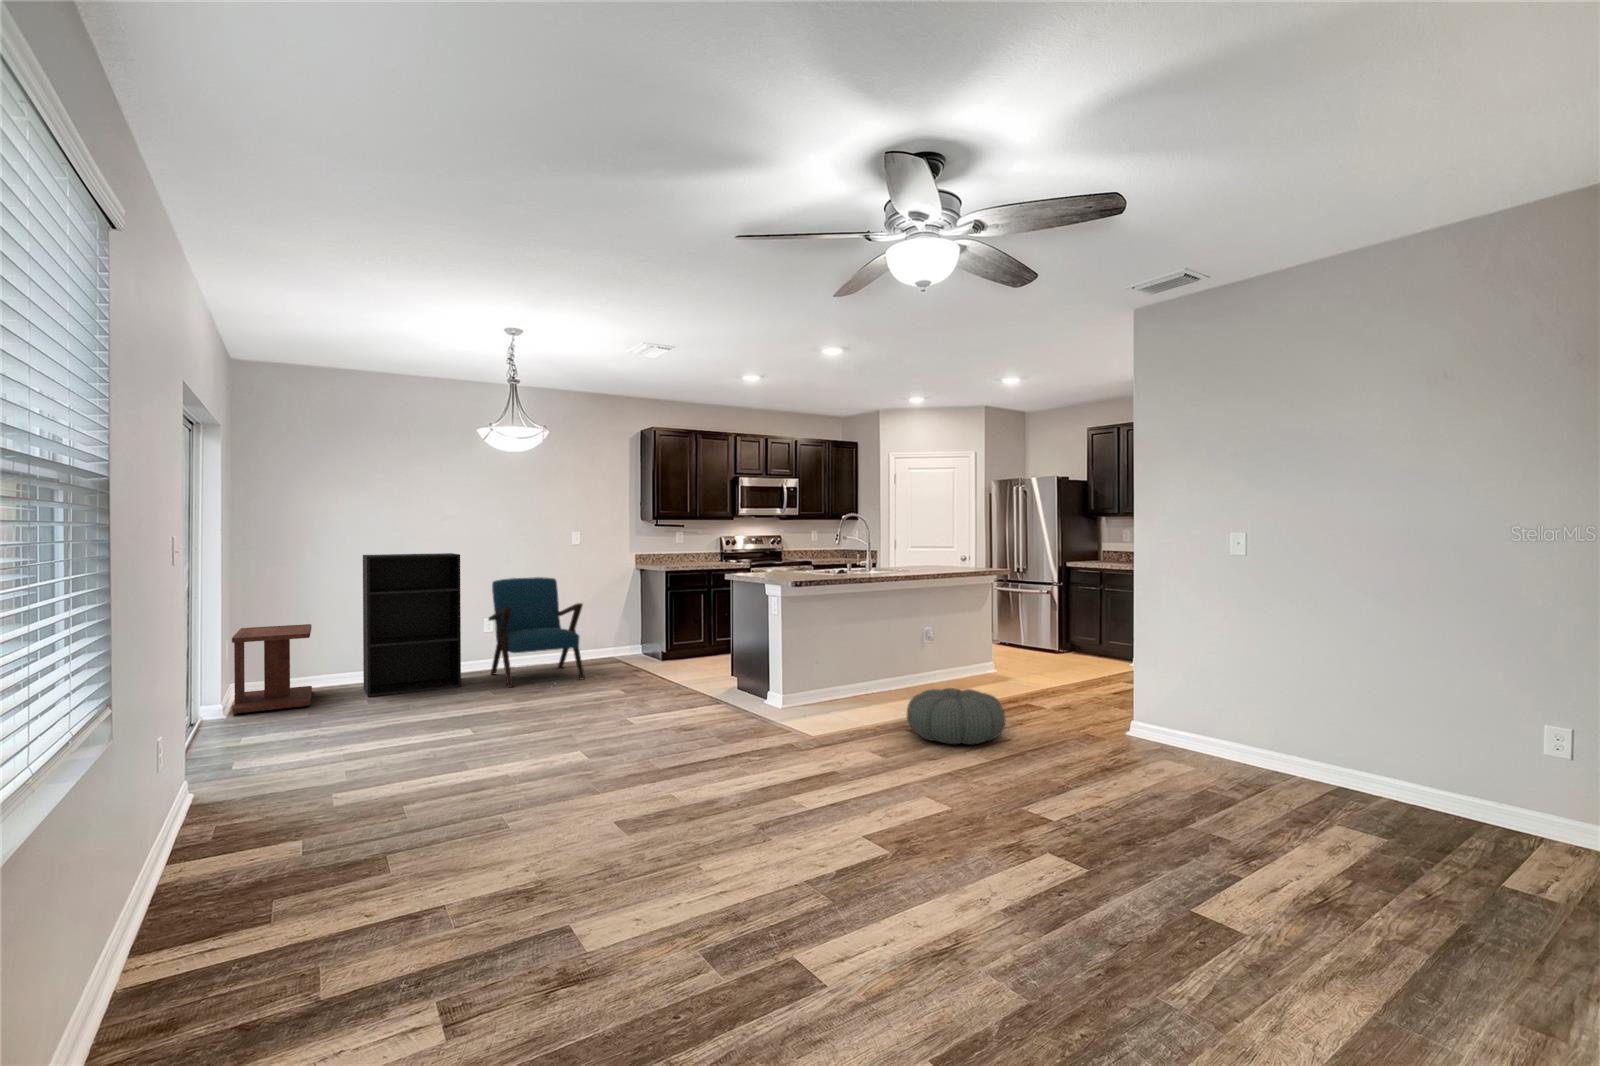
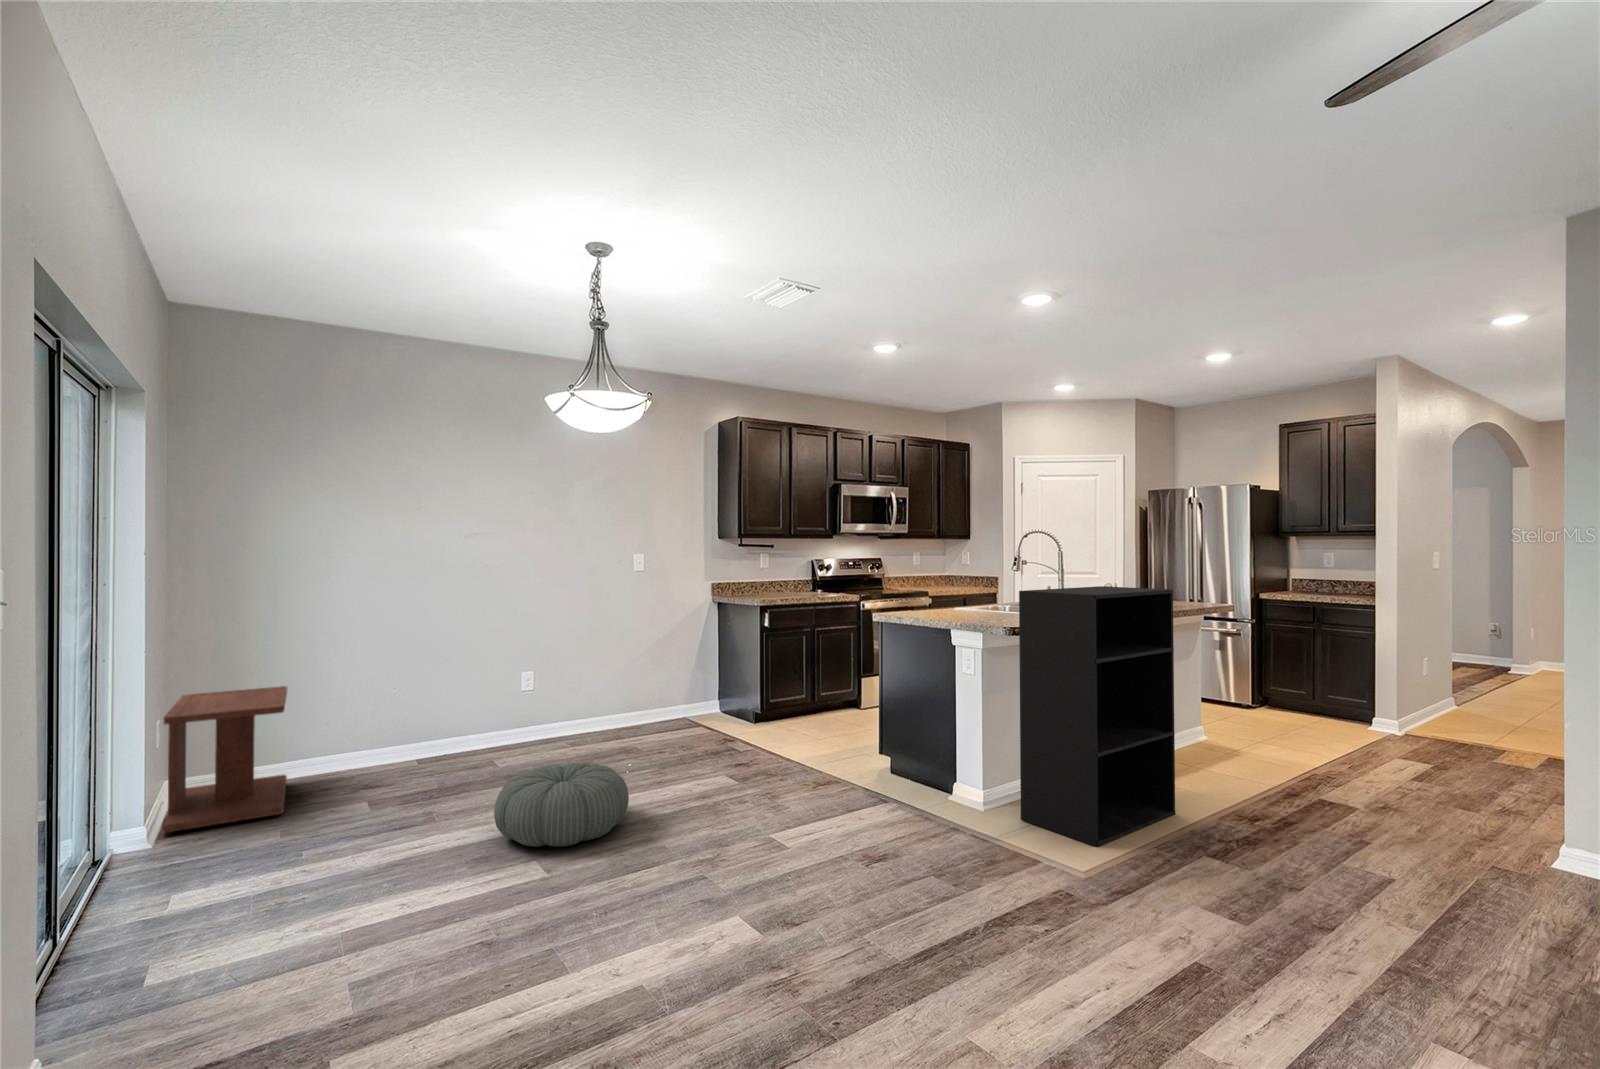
bookshelf: present [363,553,461,697] -> present [1019,586,1176,846]
armchair: present [489,577,585,688] -> none [531,614,668,773]
pouf: present [907,688,1006,744] -> present [494,763,629,847]

